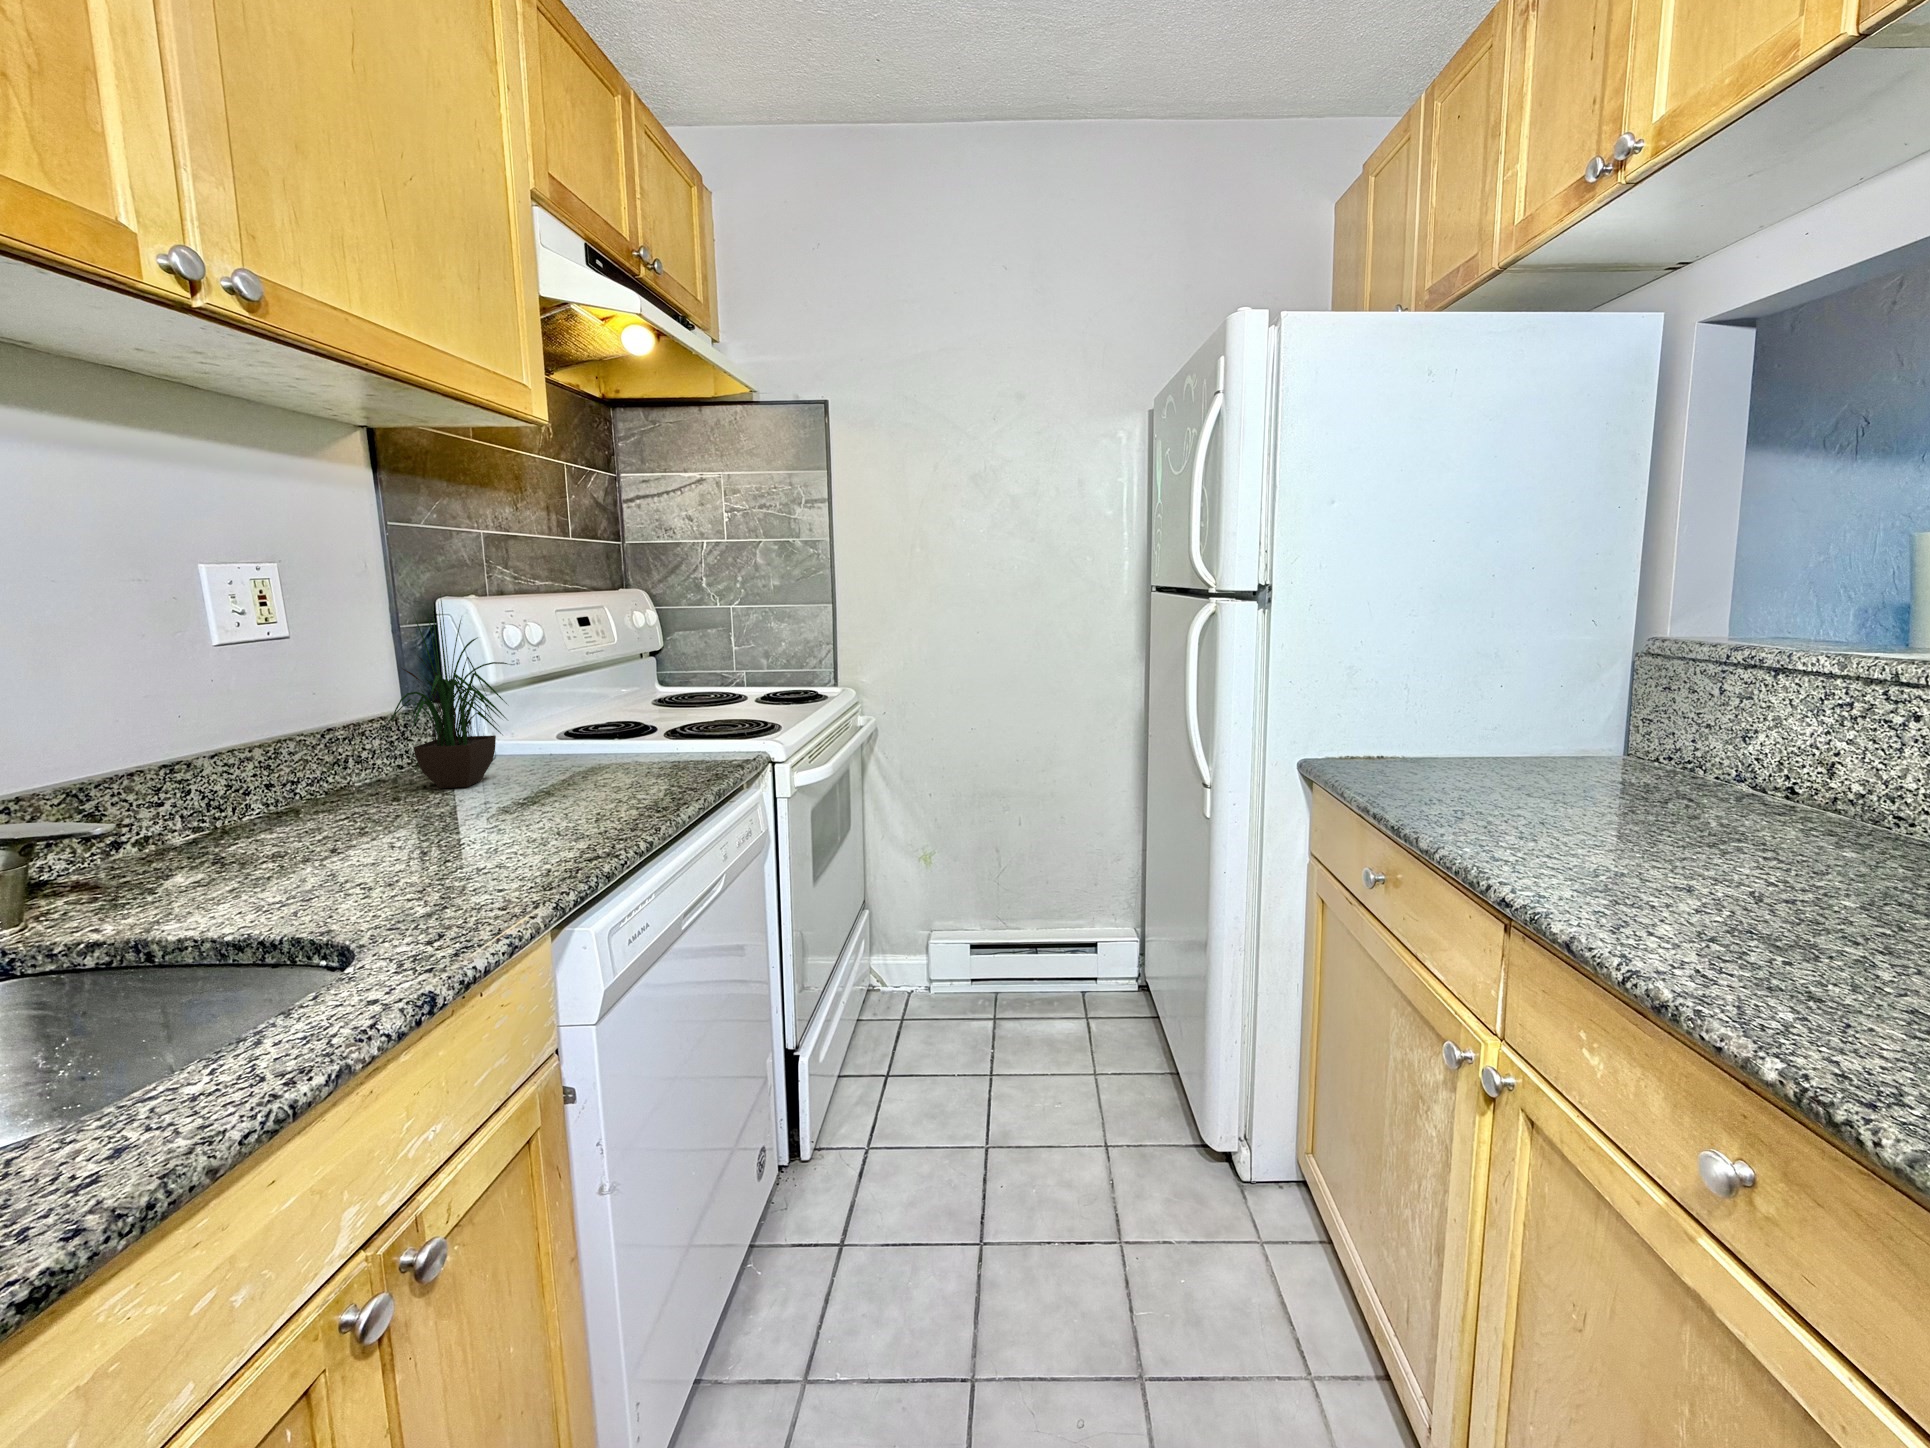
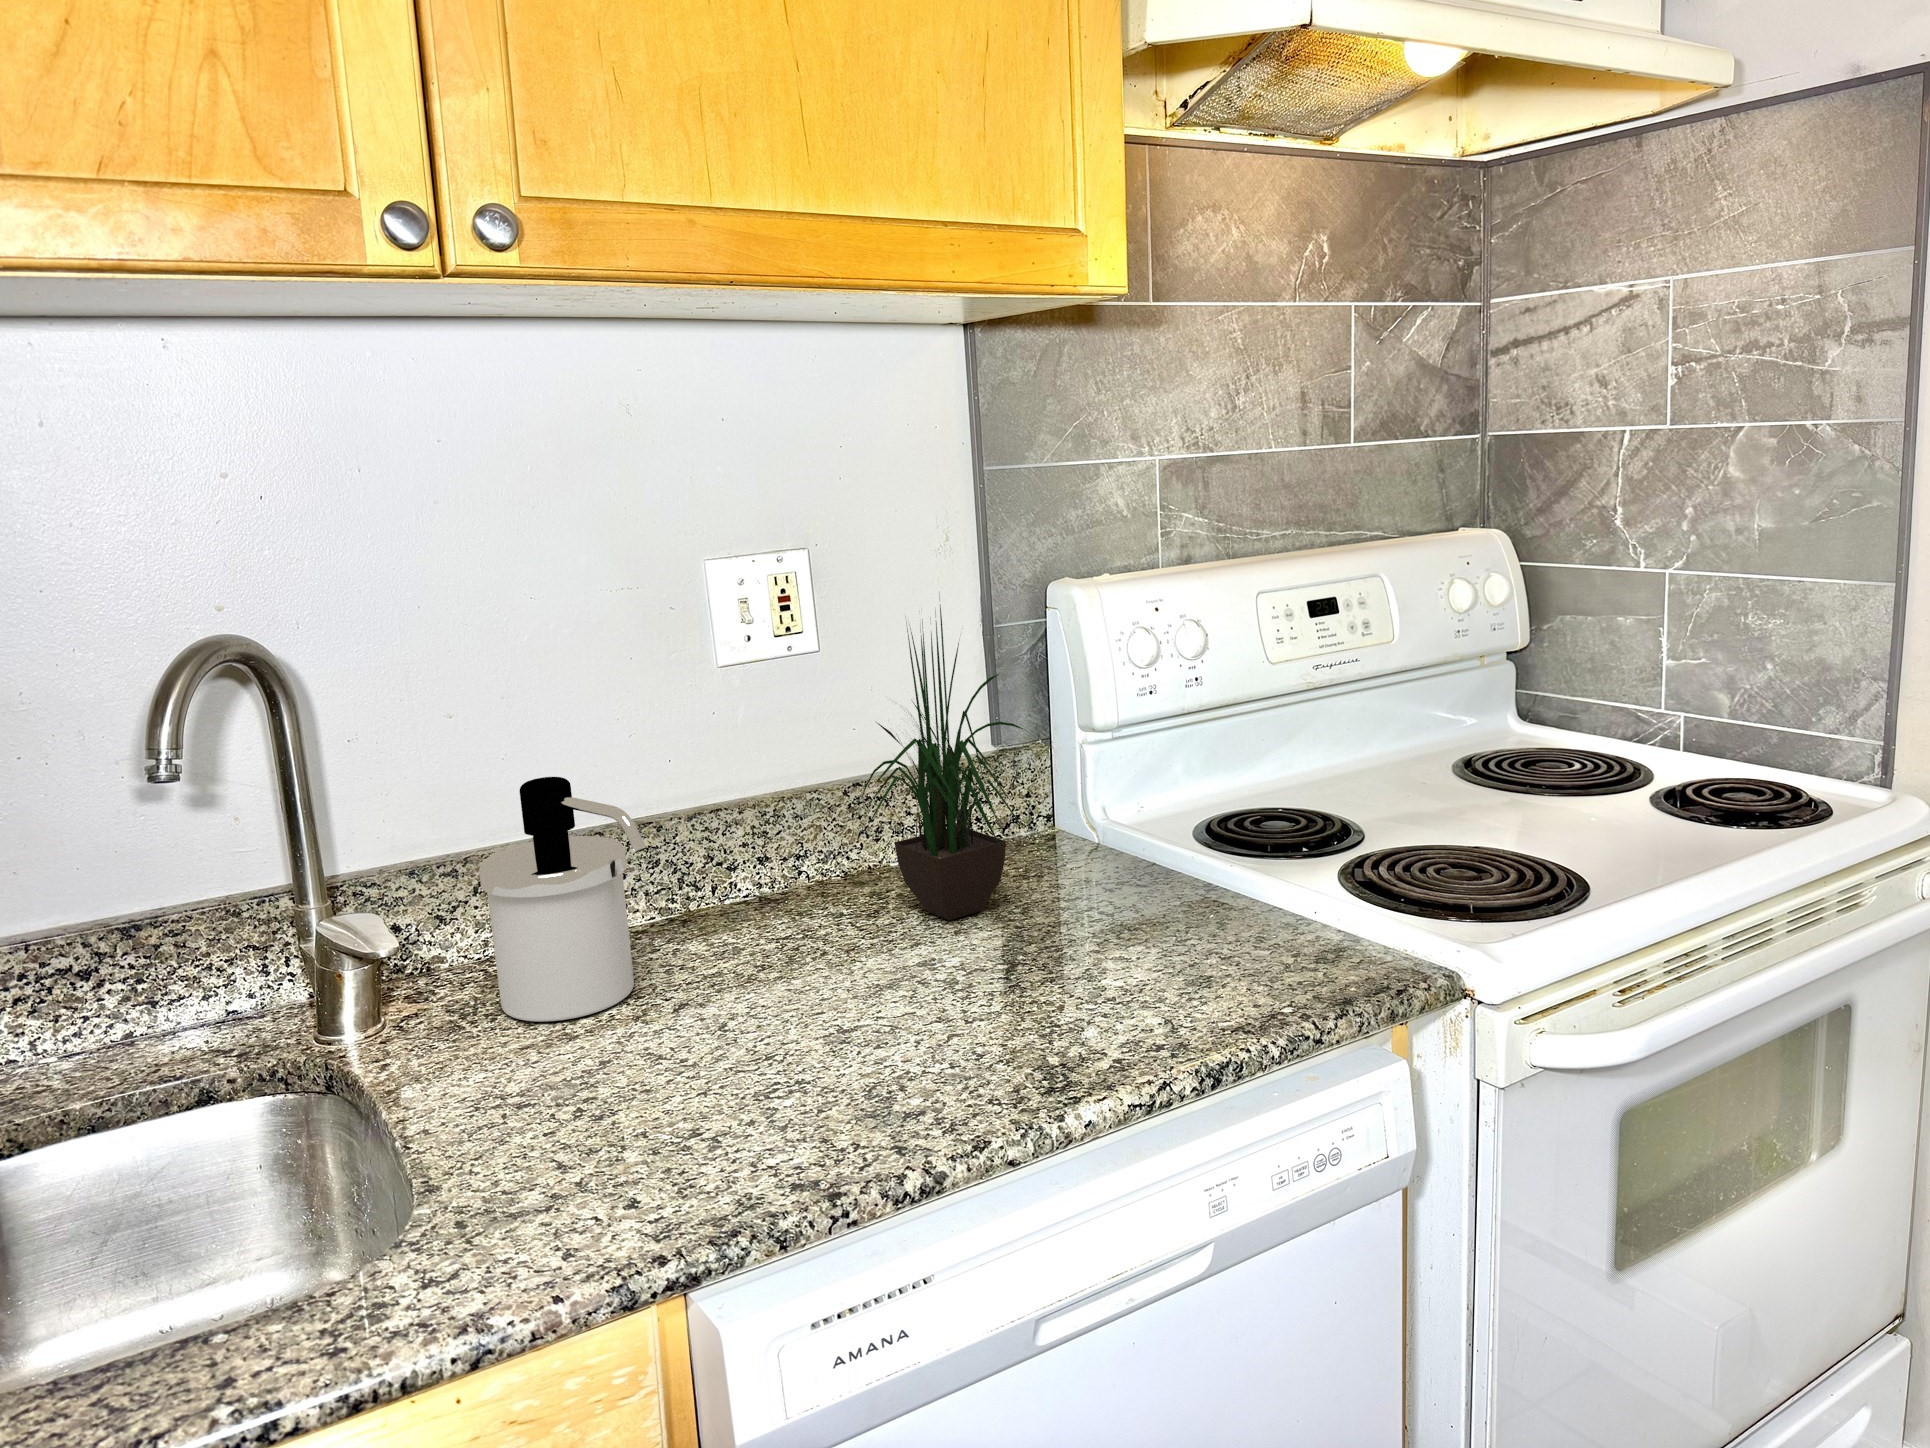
soap dispenser: none [118,700,337,886] -> present [479,777,646,1022]

